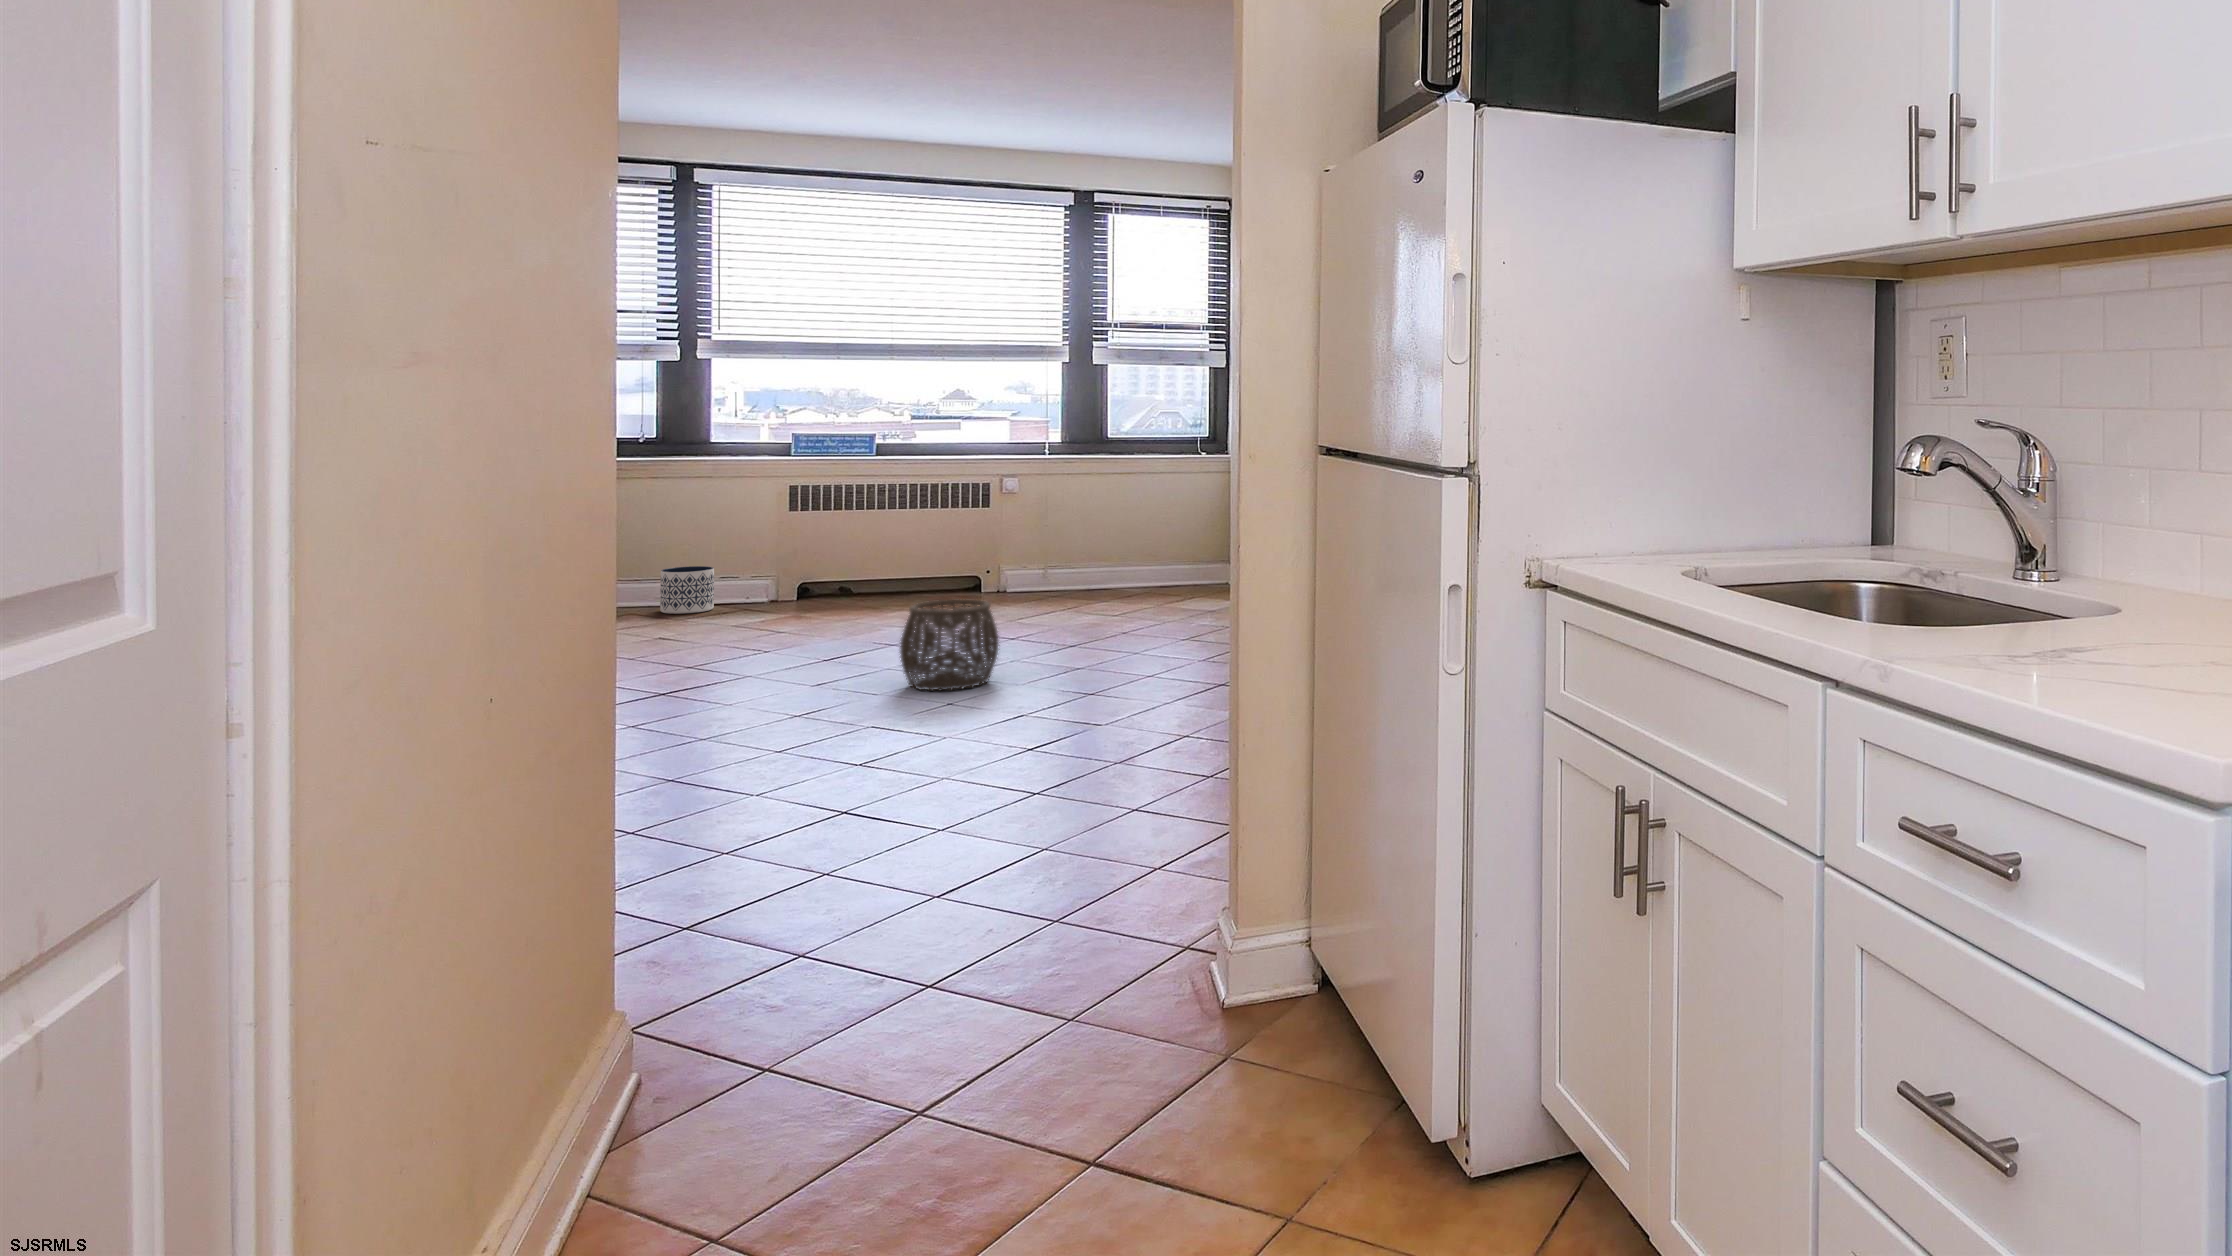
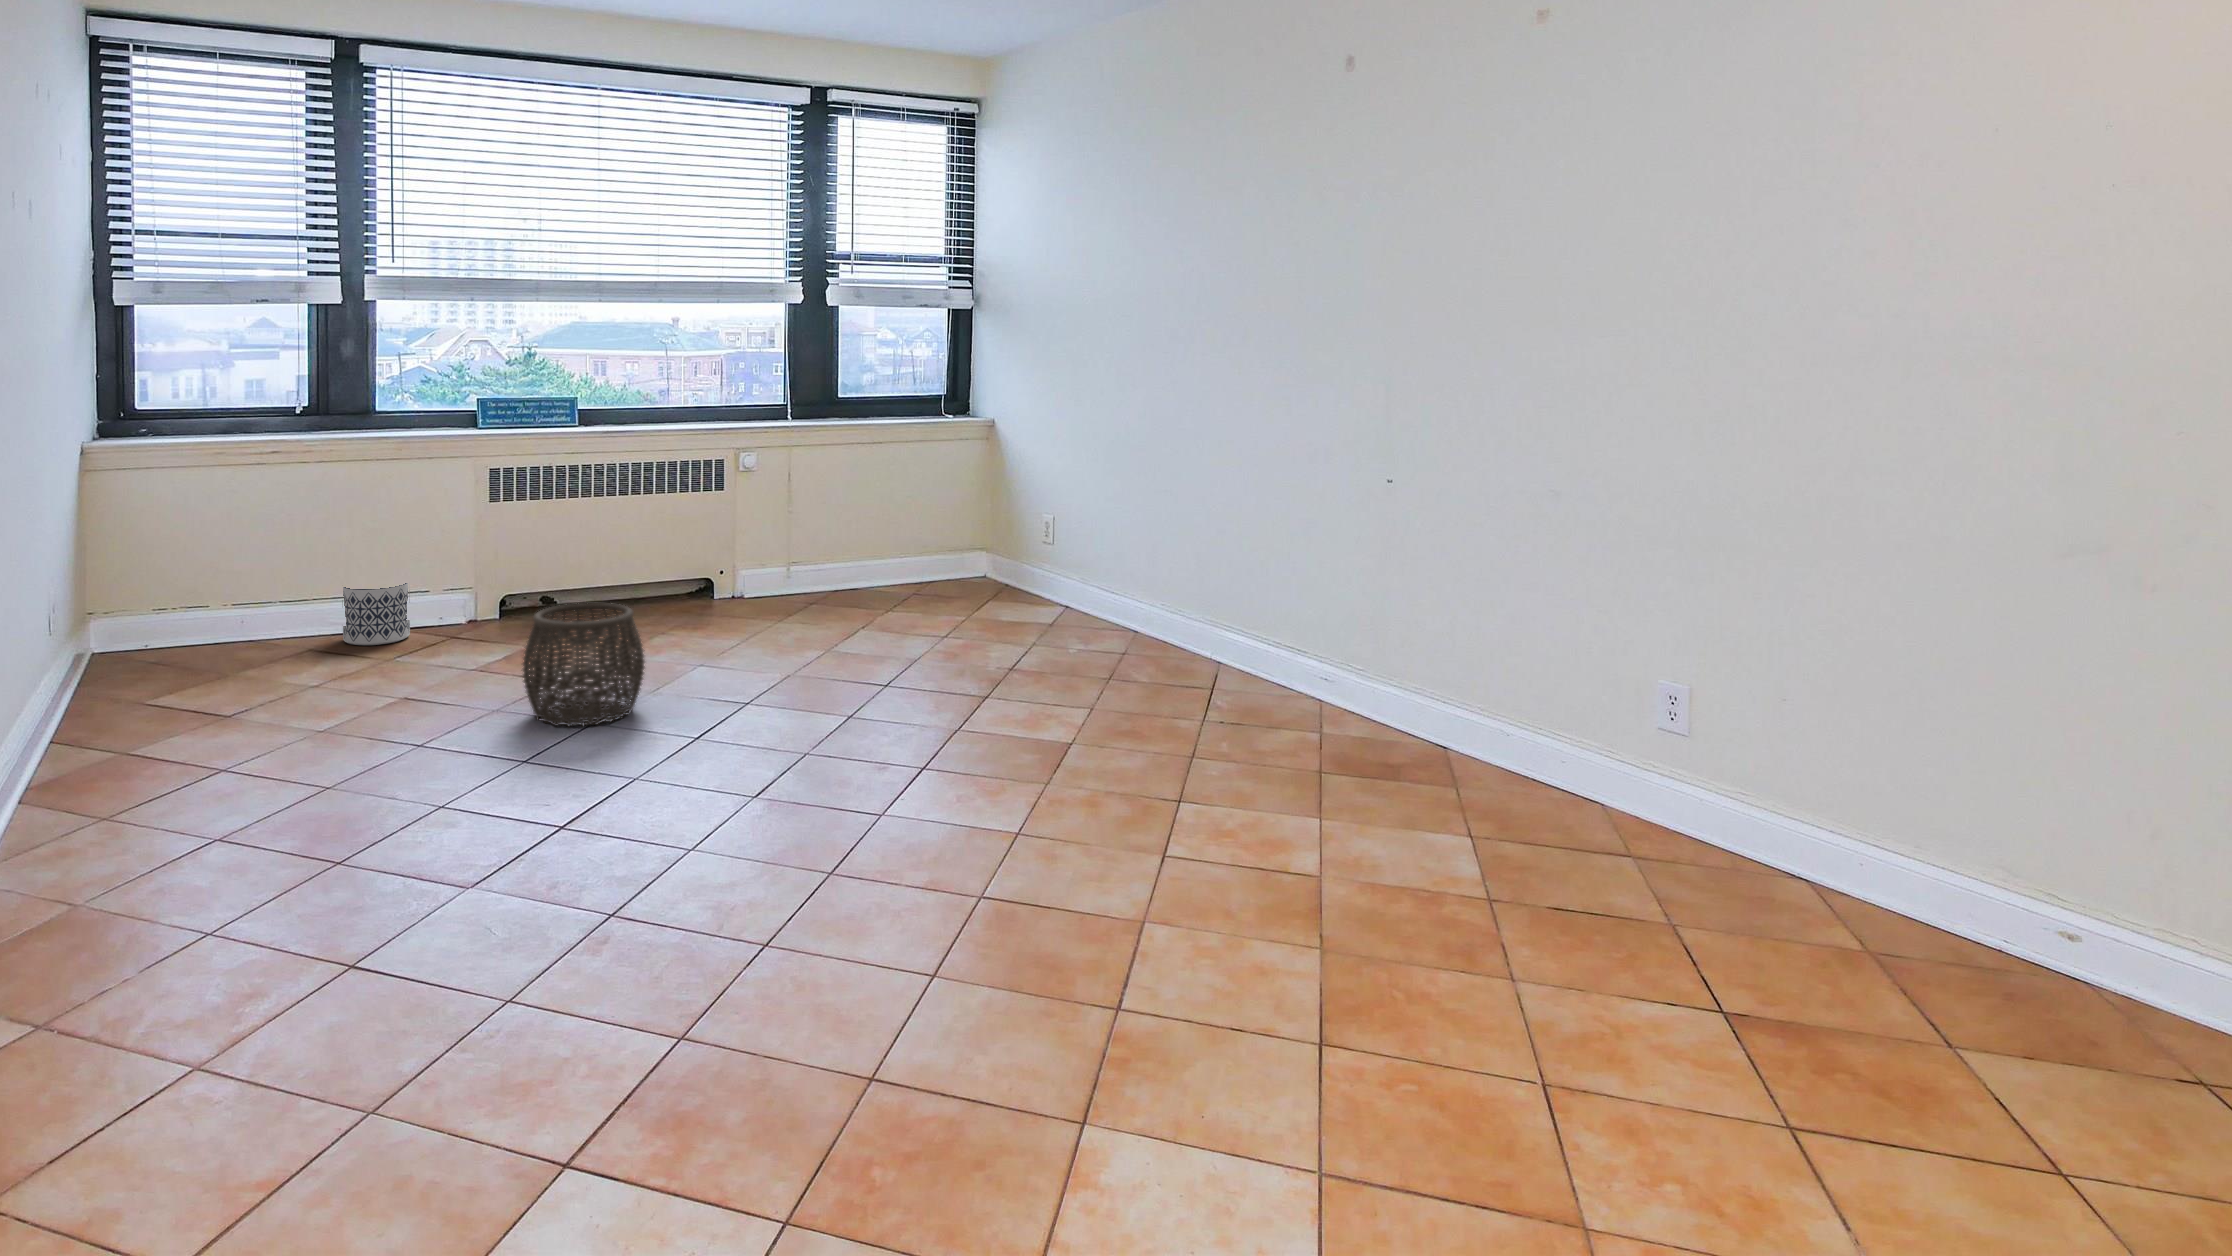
woven basket: present [900,600,999,691] -> present [522,603,645,726]

